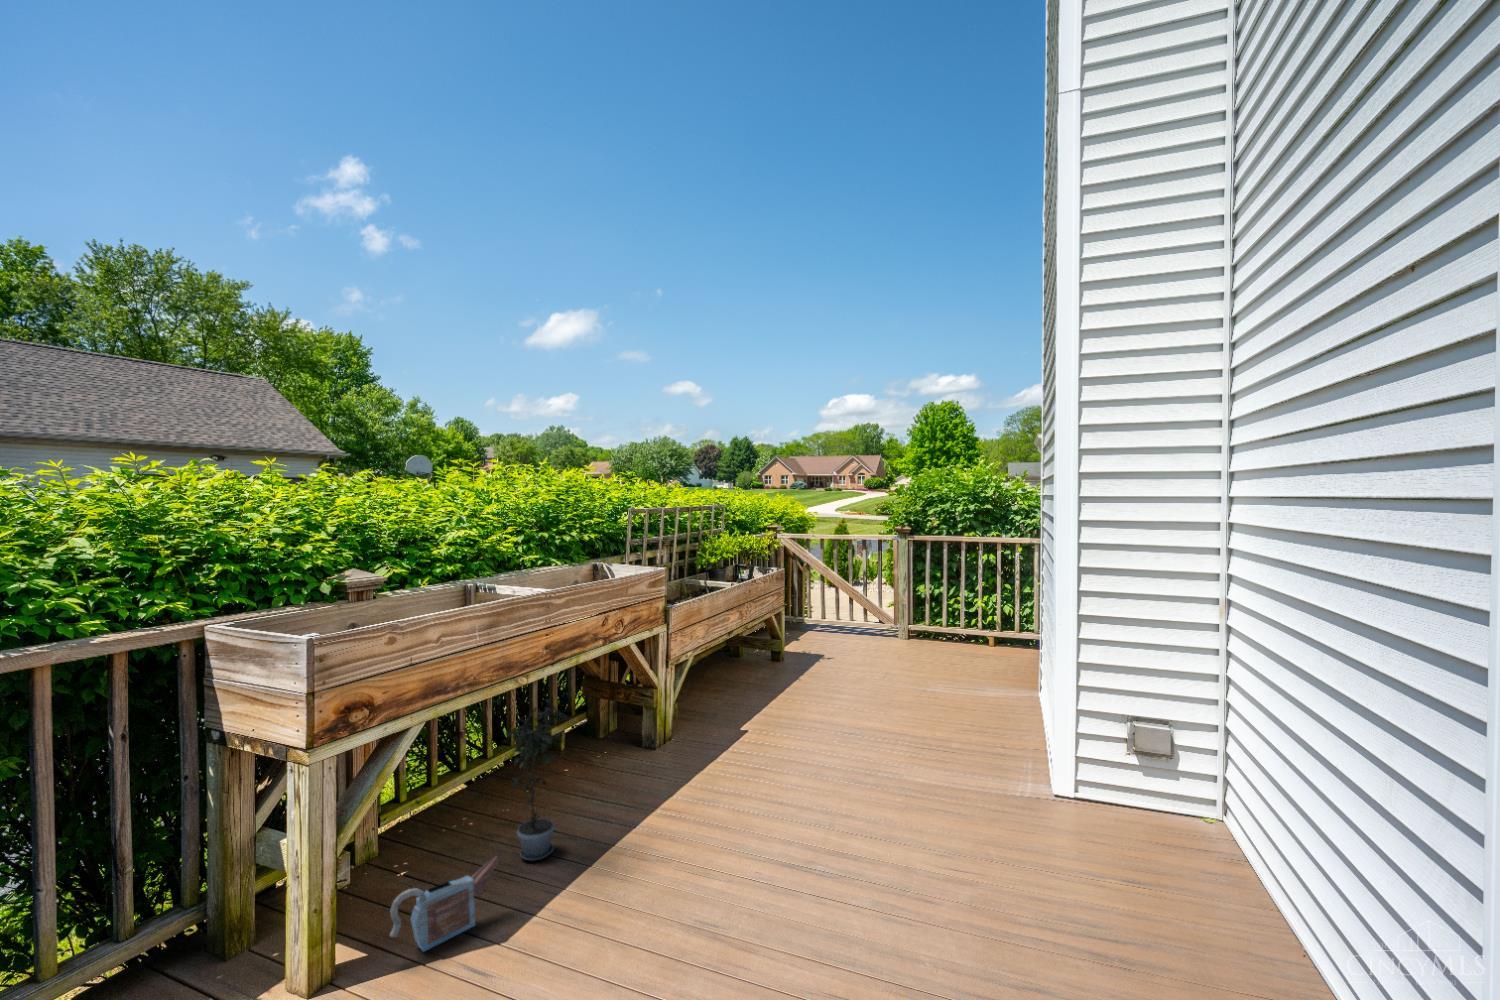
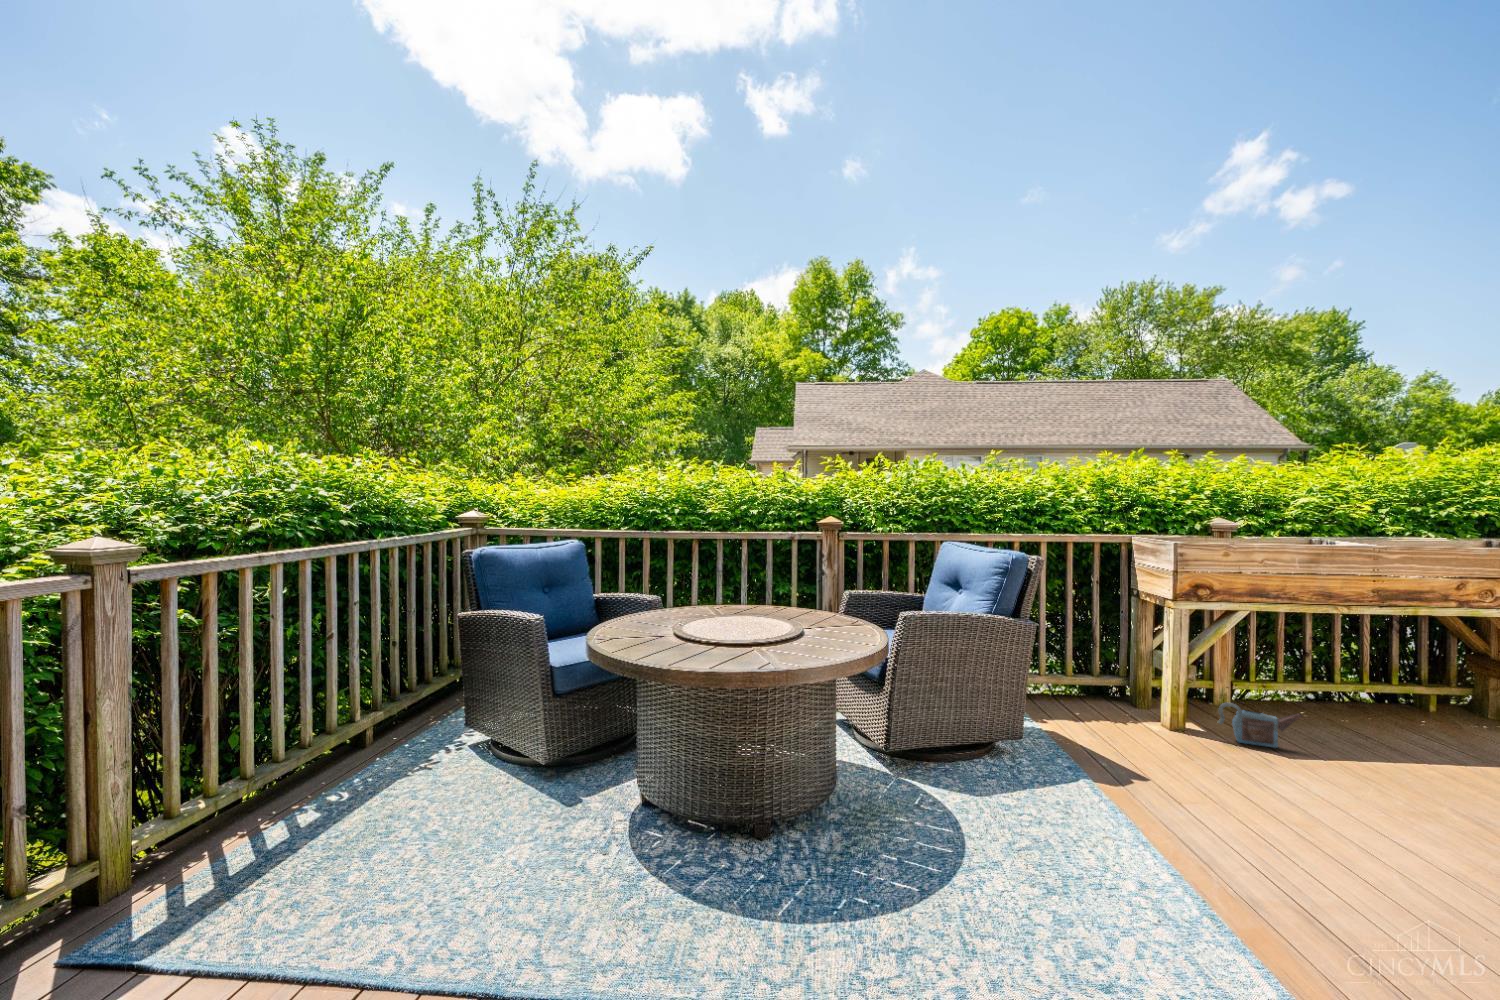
potted plant: present [506,699,568,861] -> none [1319,630,1387,747]

